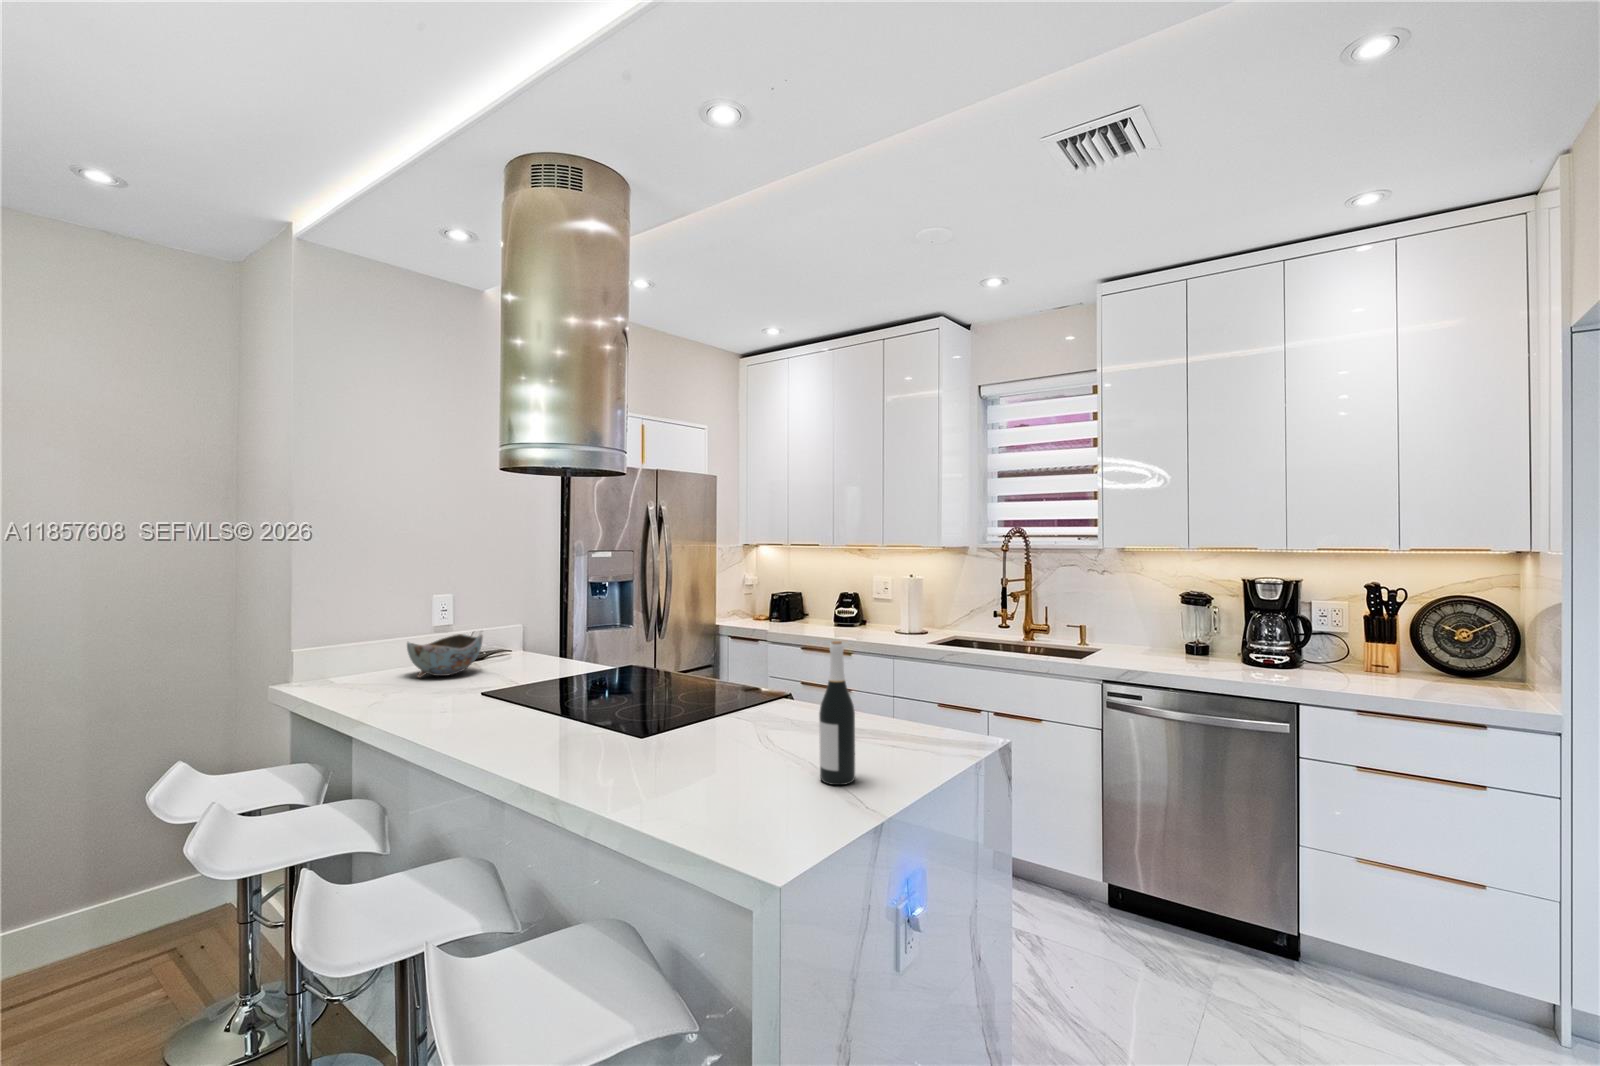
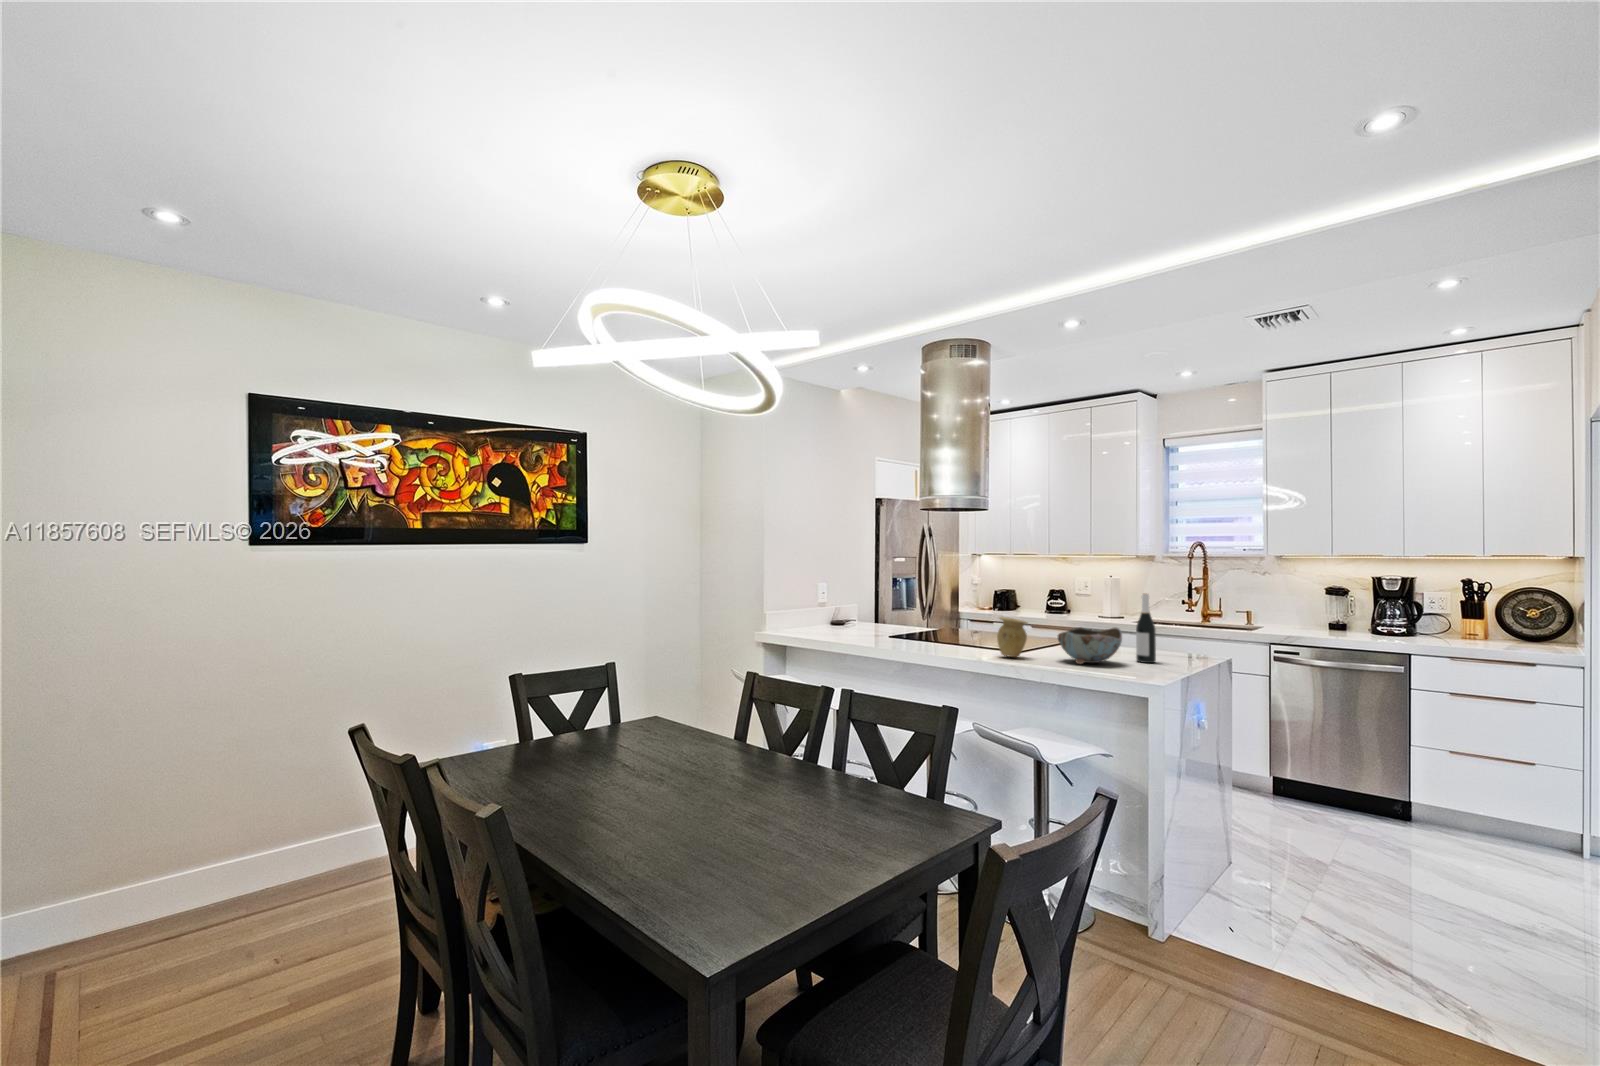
bowl: present [407,634,483,678] -> present [1058,627,1122,664]
vase: none [543,692,608,780] -> present [997,617,1027,657]

